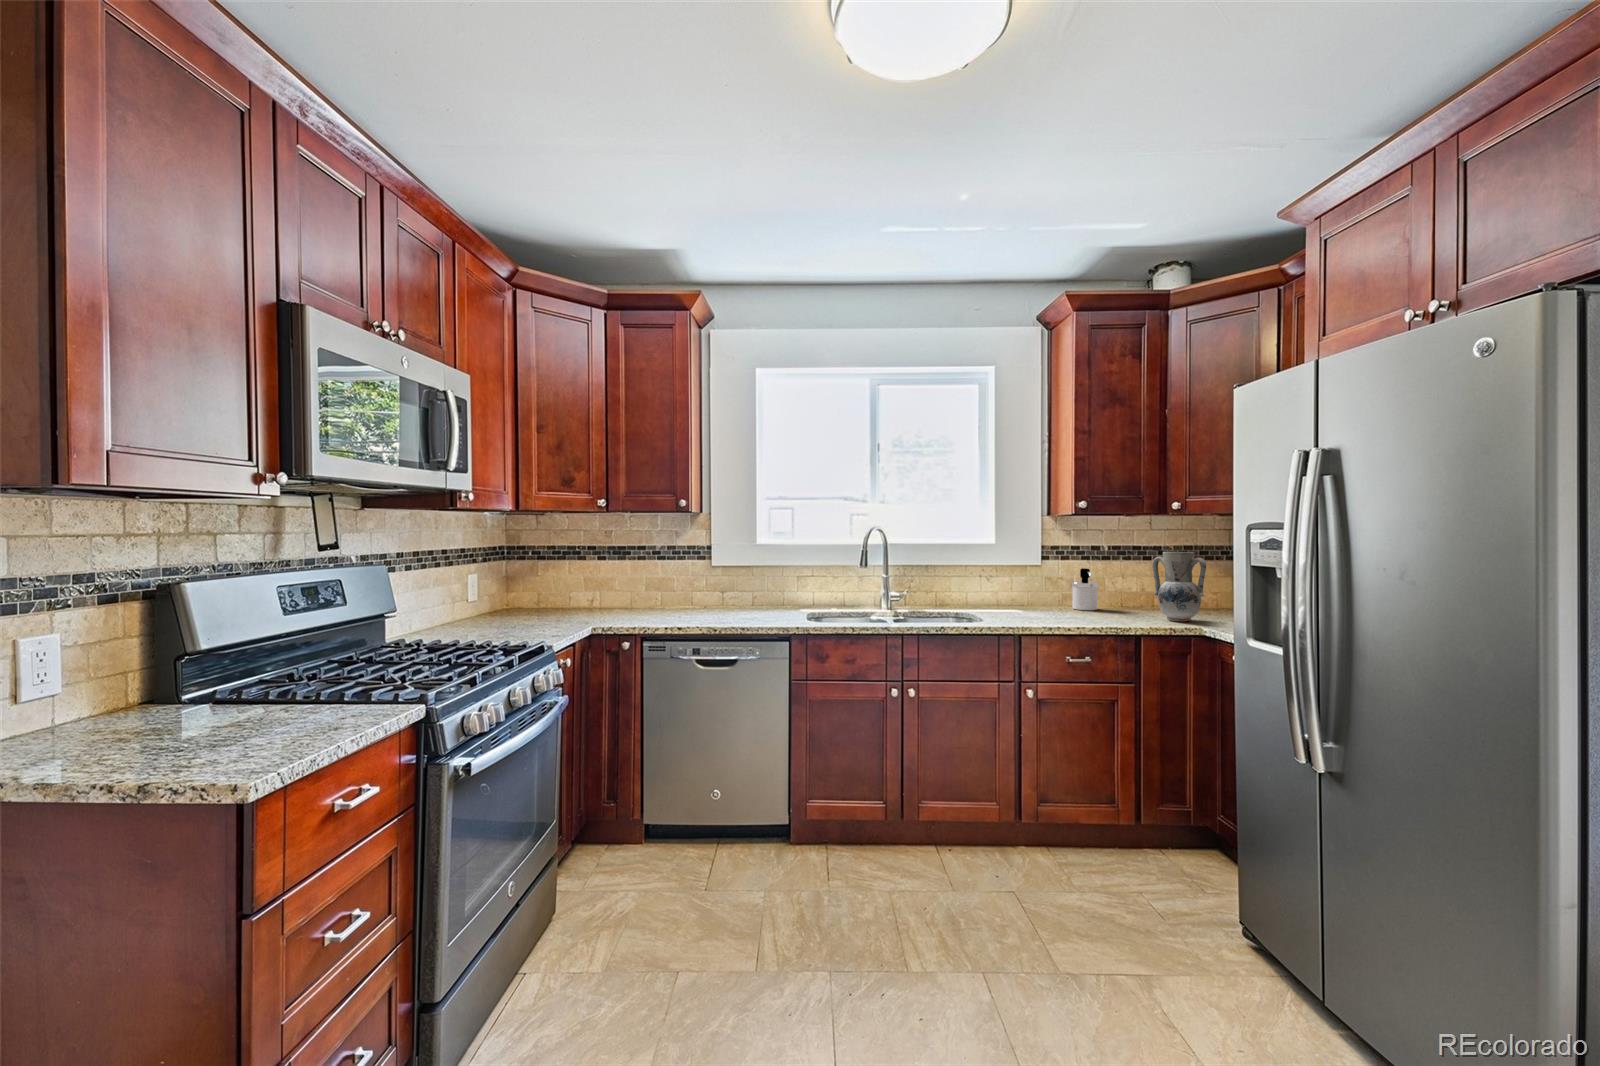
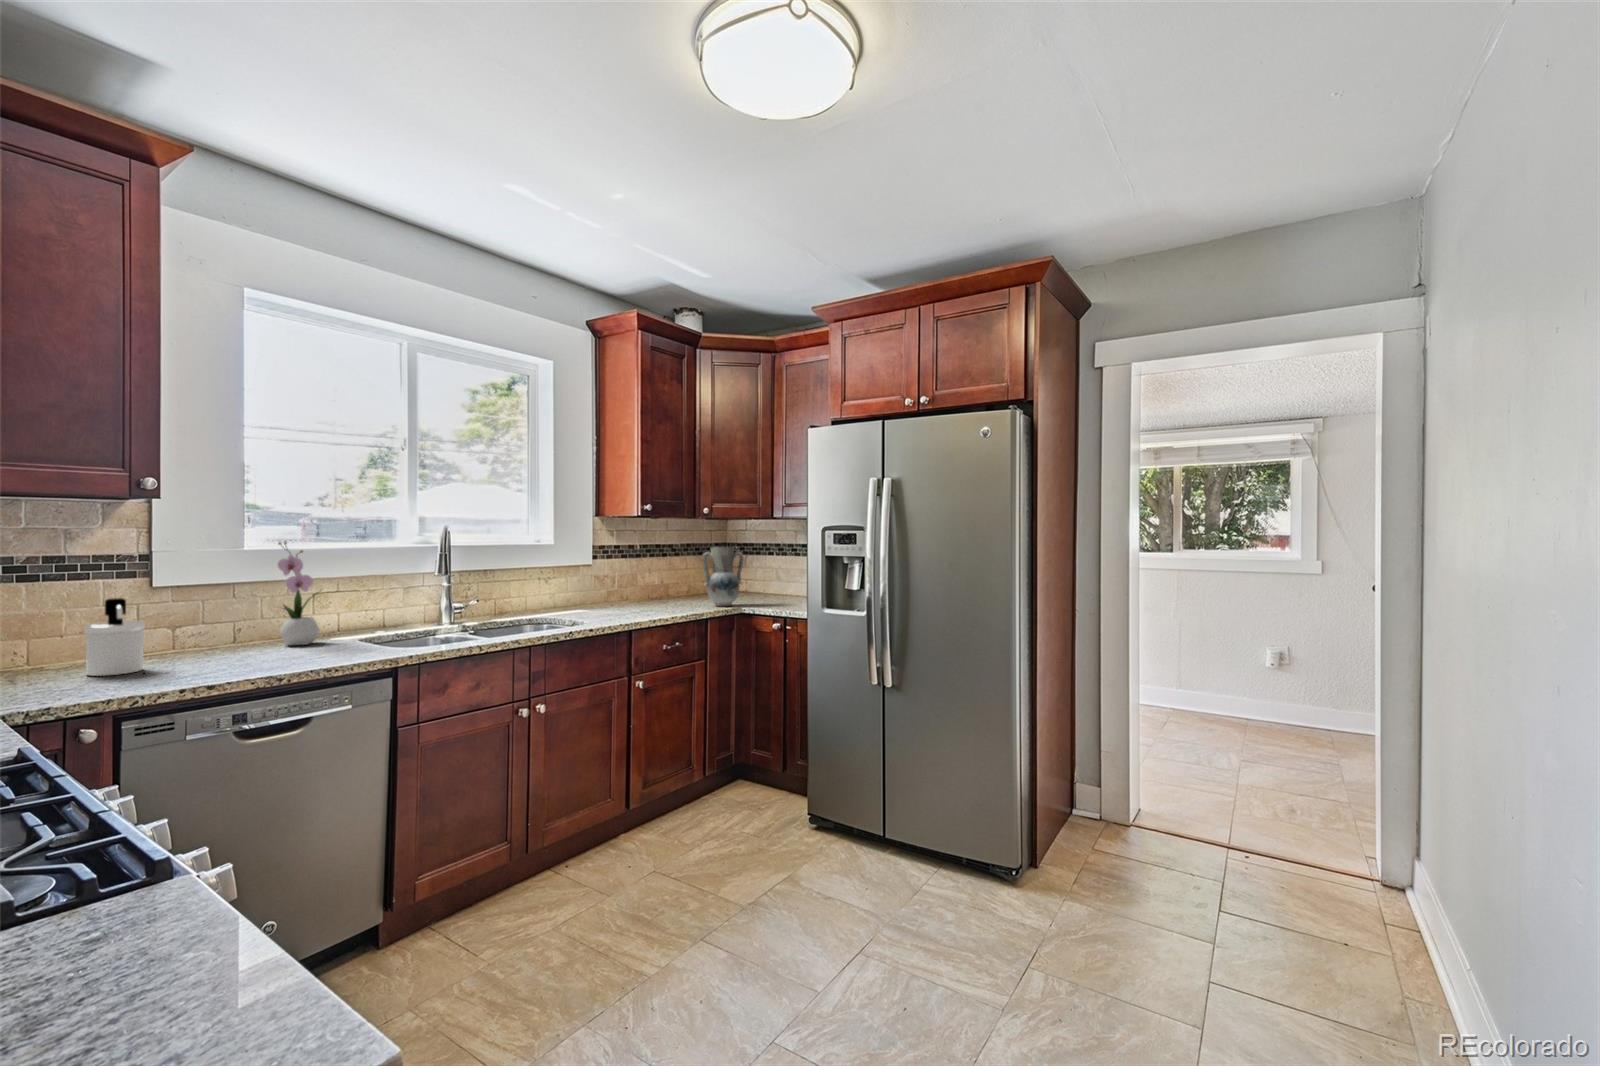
flower arrangement: none [764,541,795,611] -> present [278,542,320,645]
soap dispenser: present [1072,568,1098,610] -> present [84,598,146,676]

